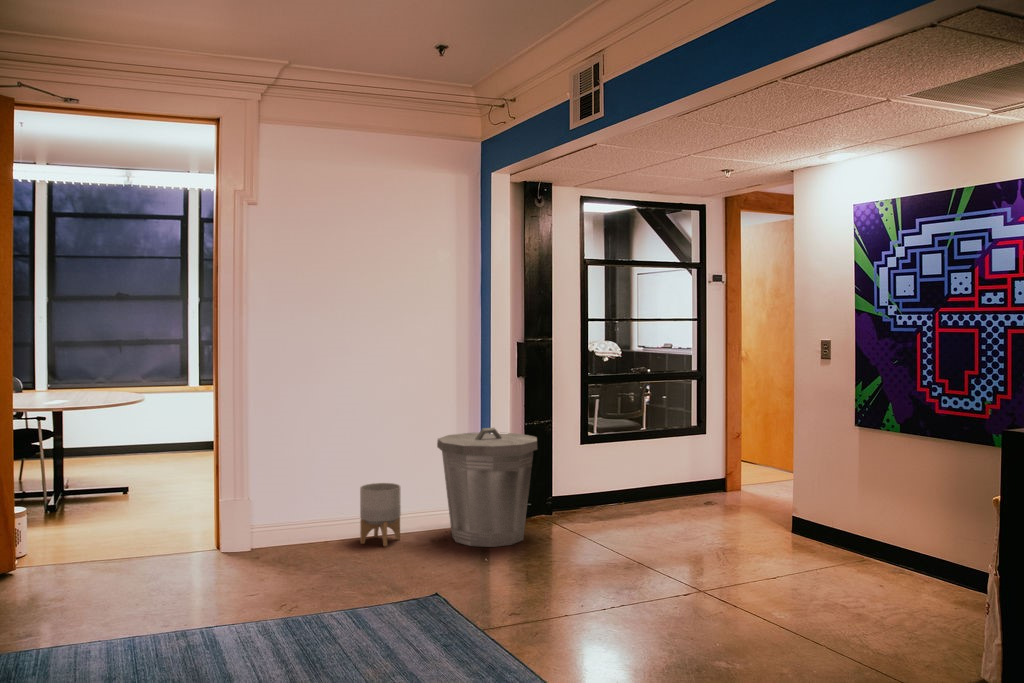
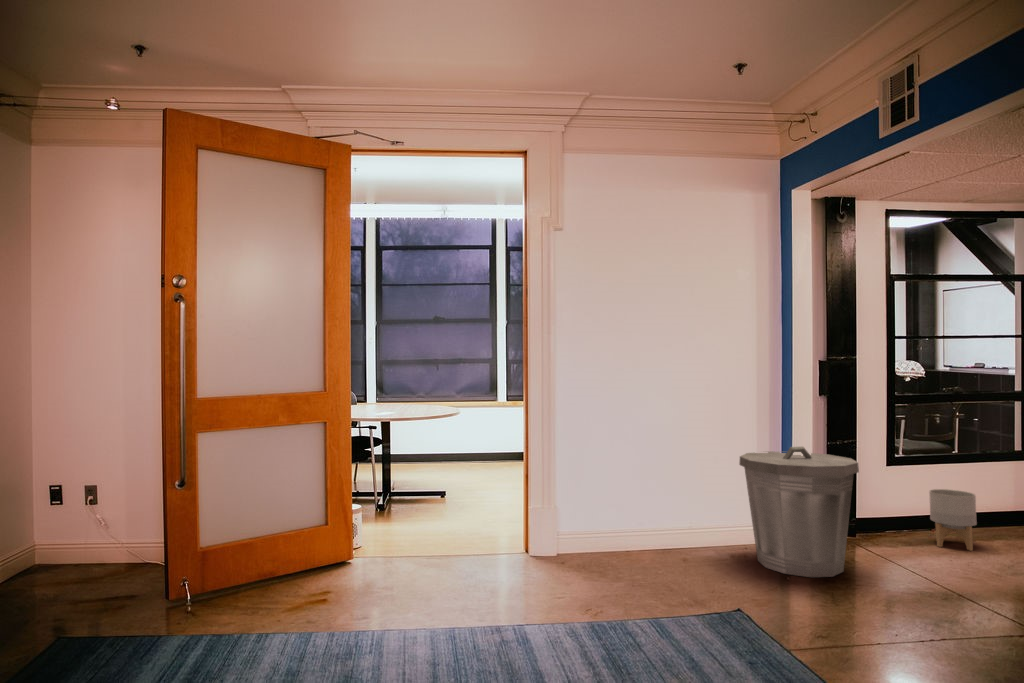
planter: present [360,483,401,546] -> present [929,489,977,551]

